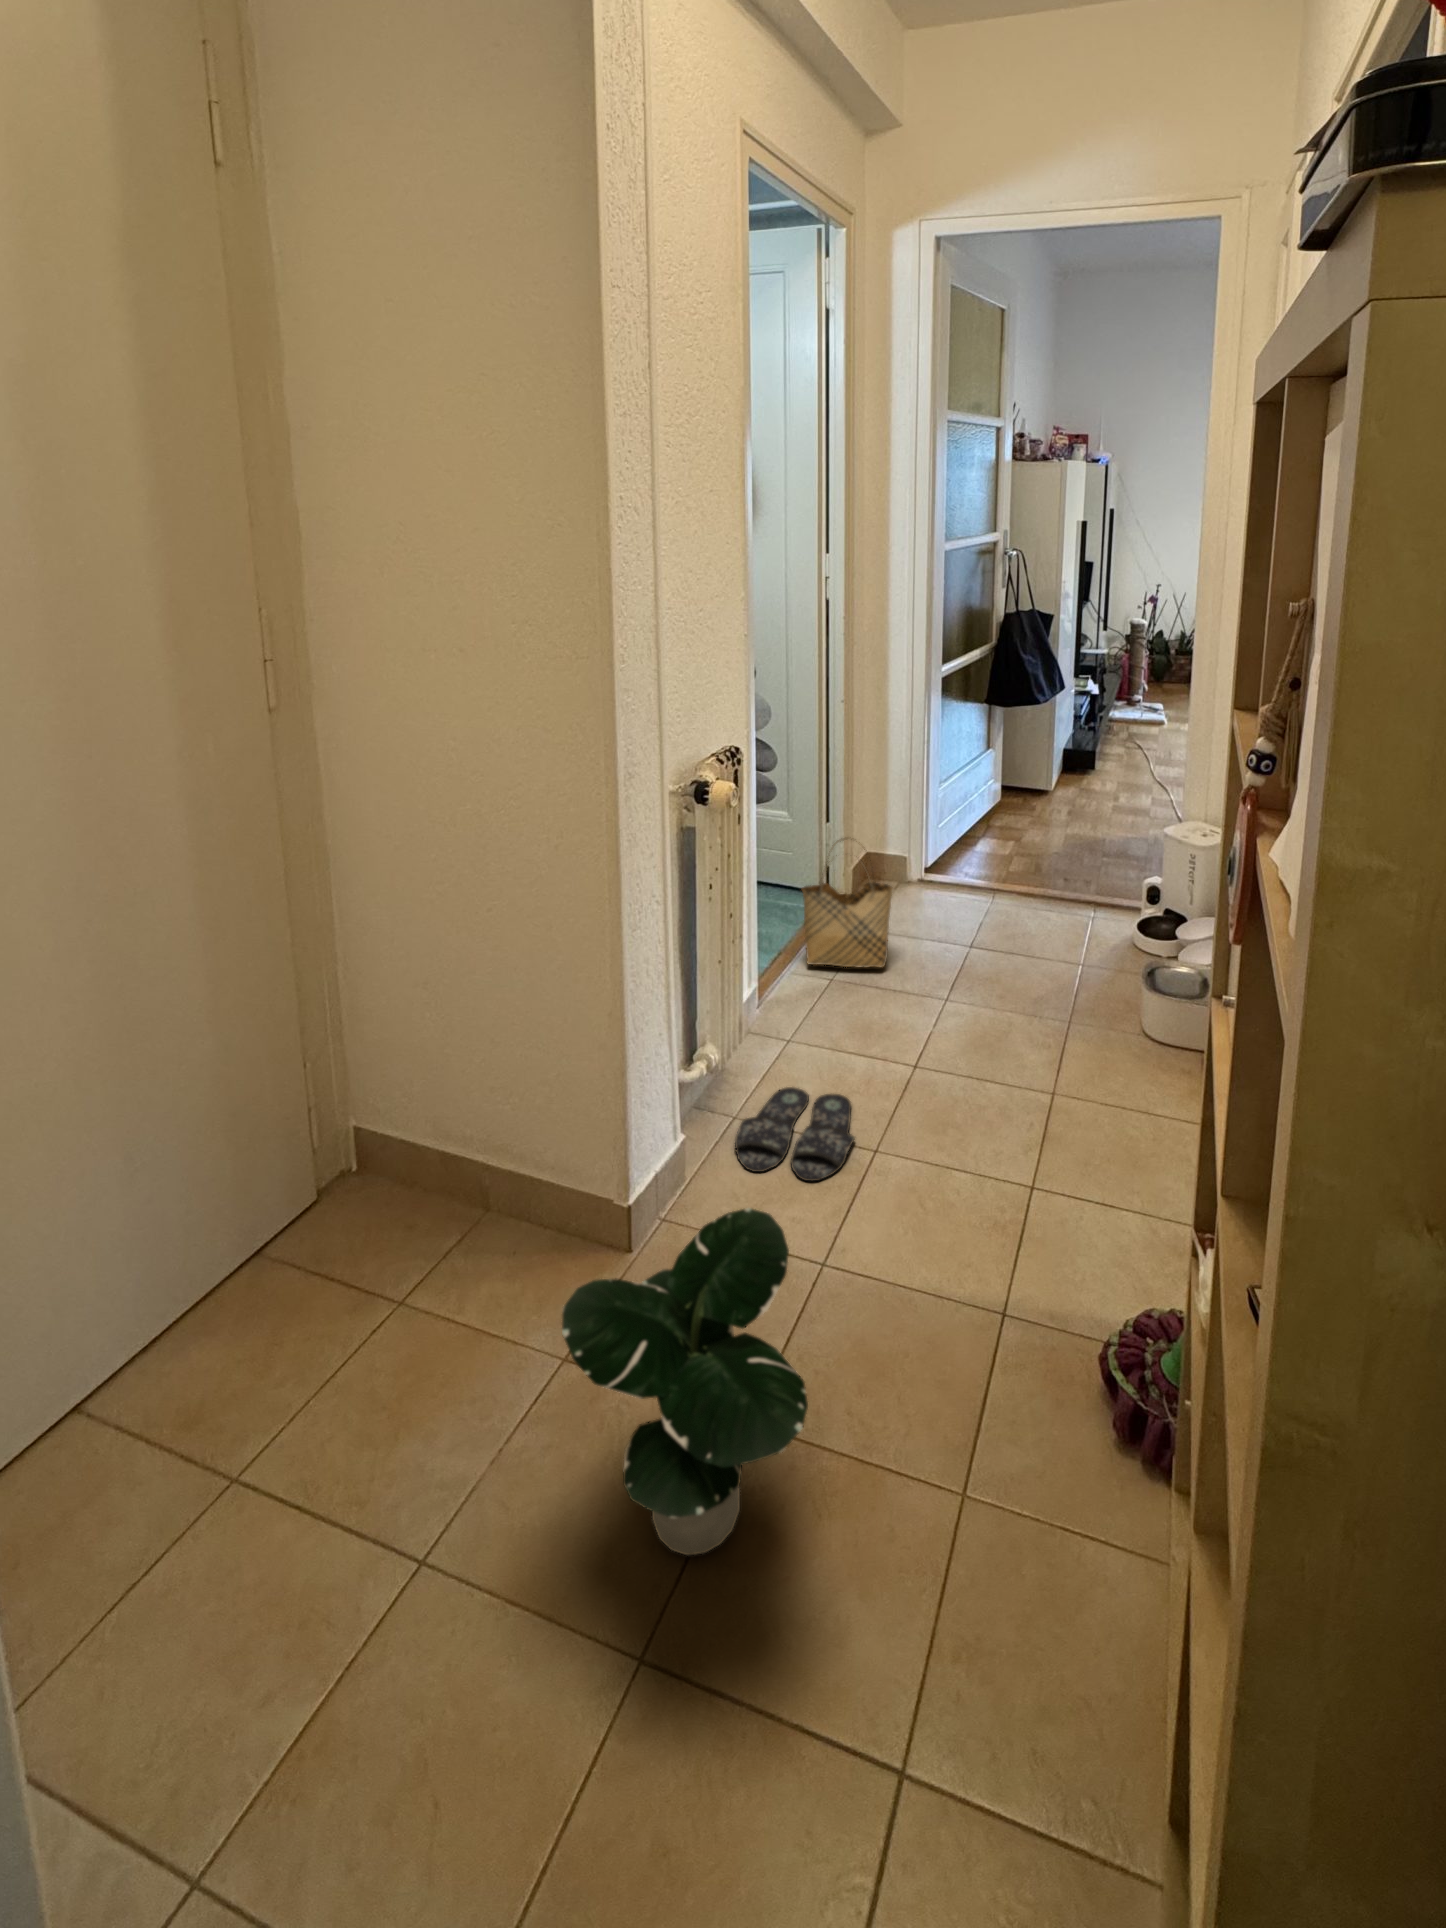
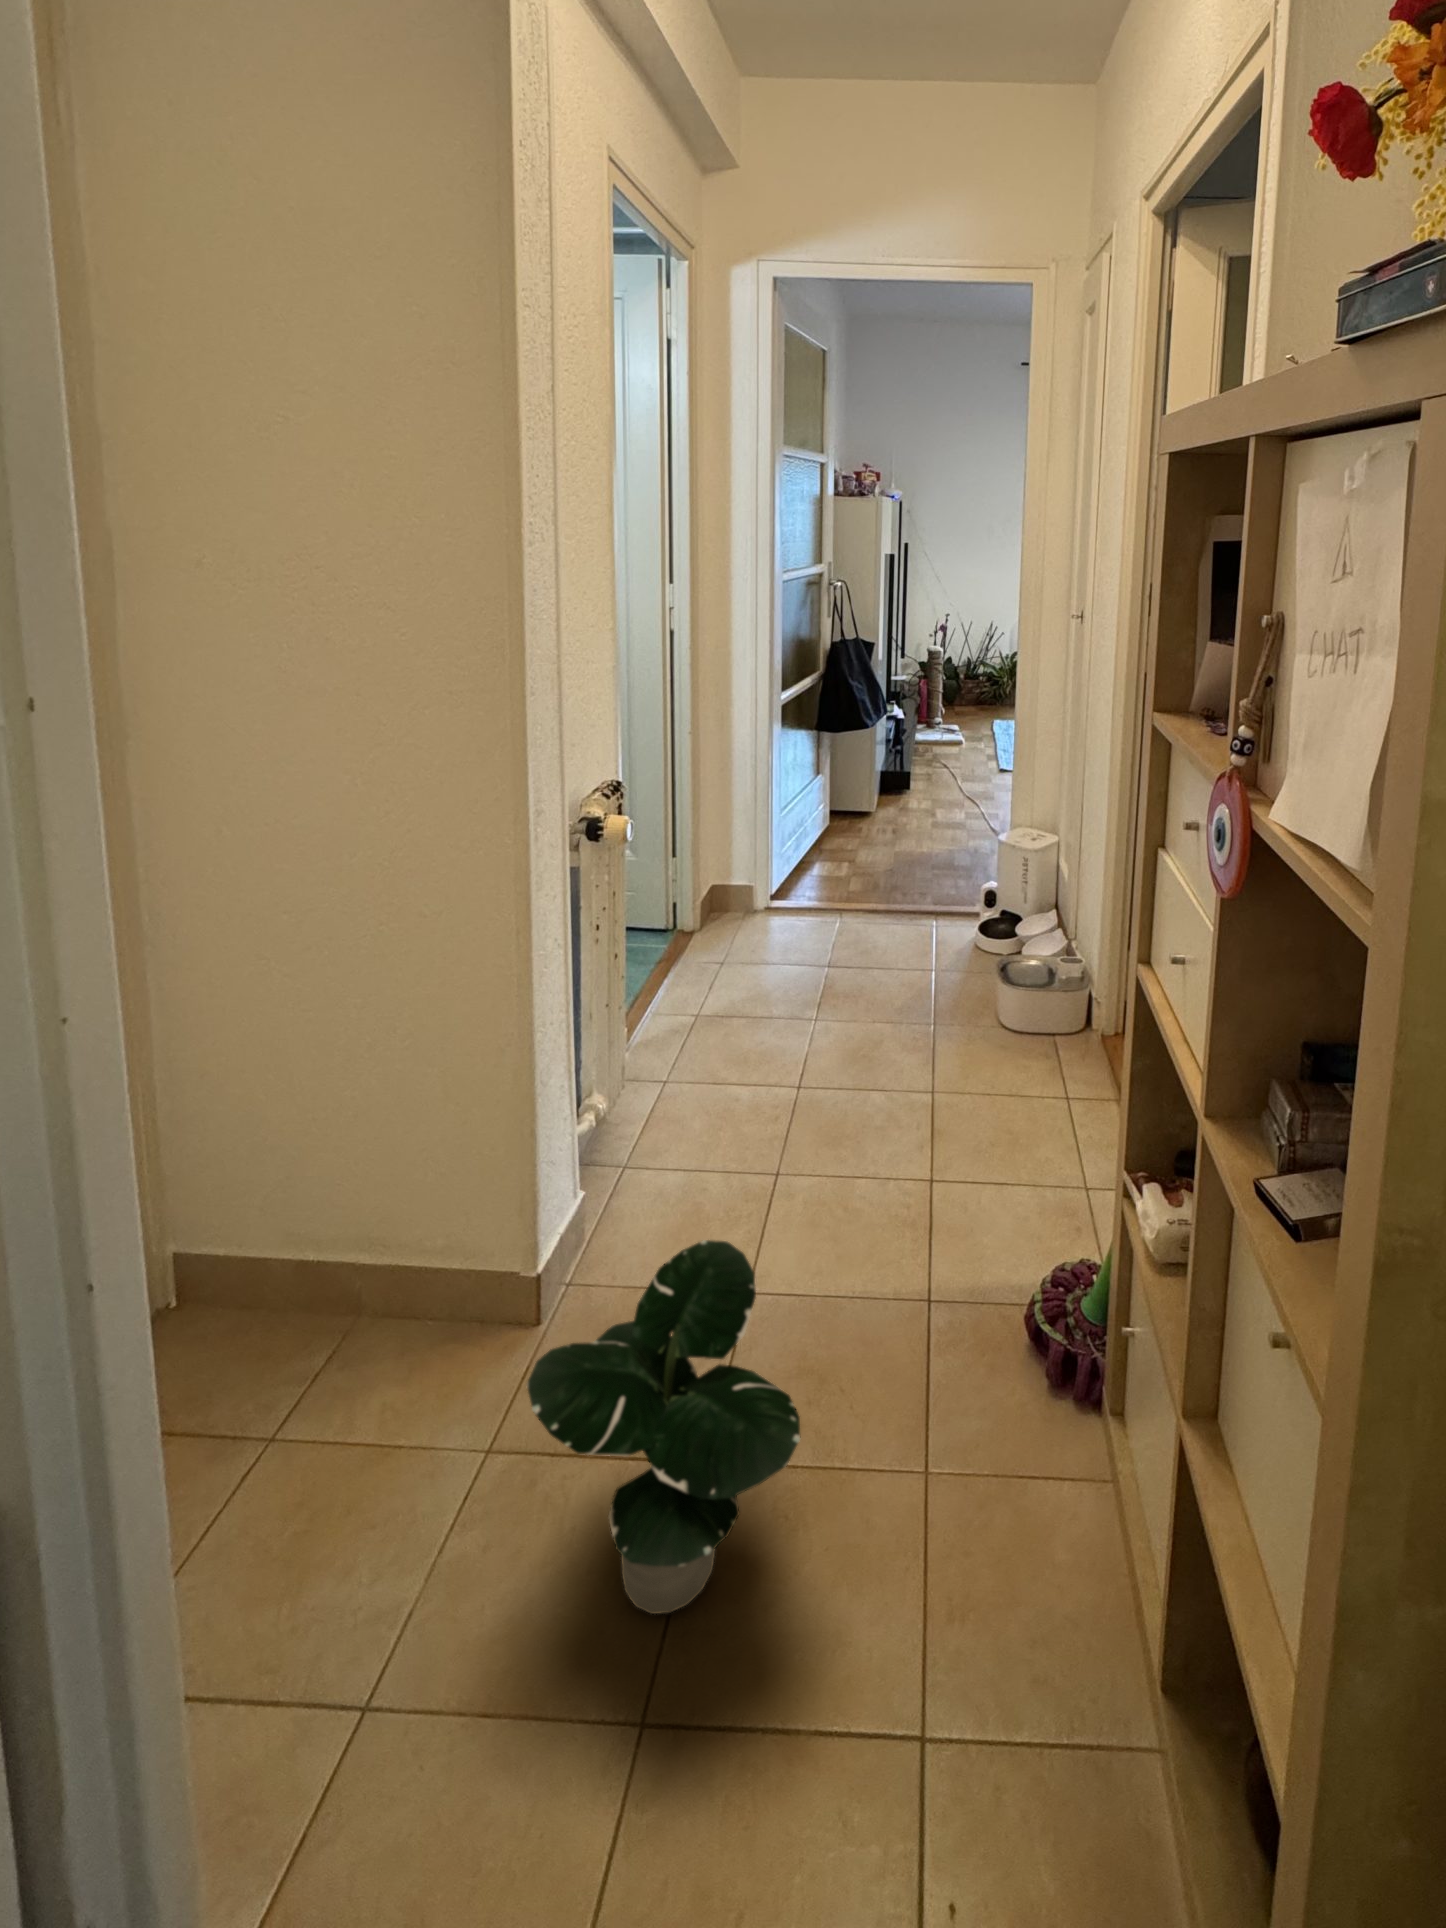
woven basket: present [802,839,892,967] -> none [663,867,756,1001]
slippers: present [735,1087,855,1181] -> none [632,1124,756,1217]

